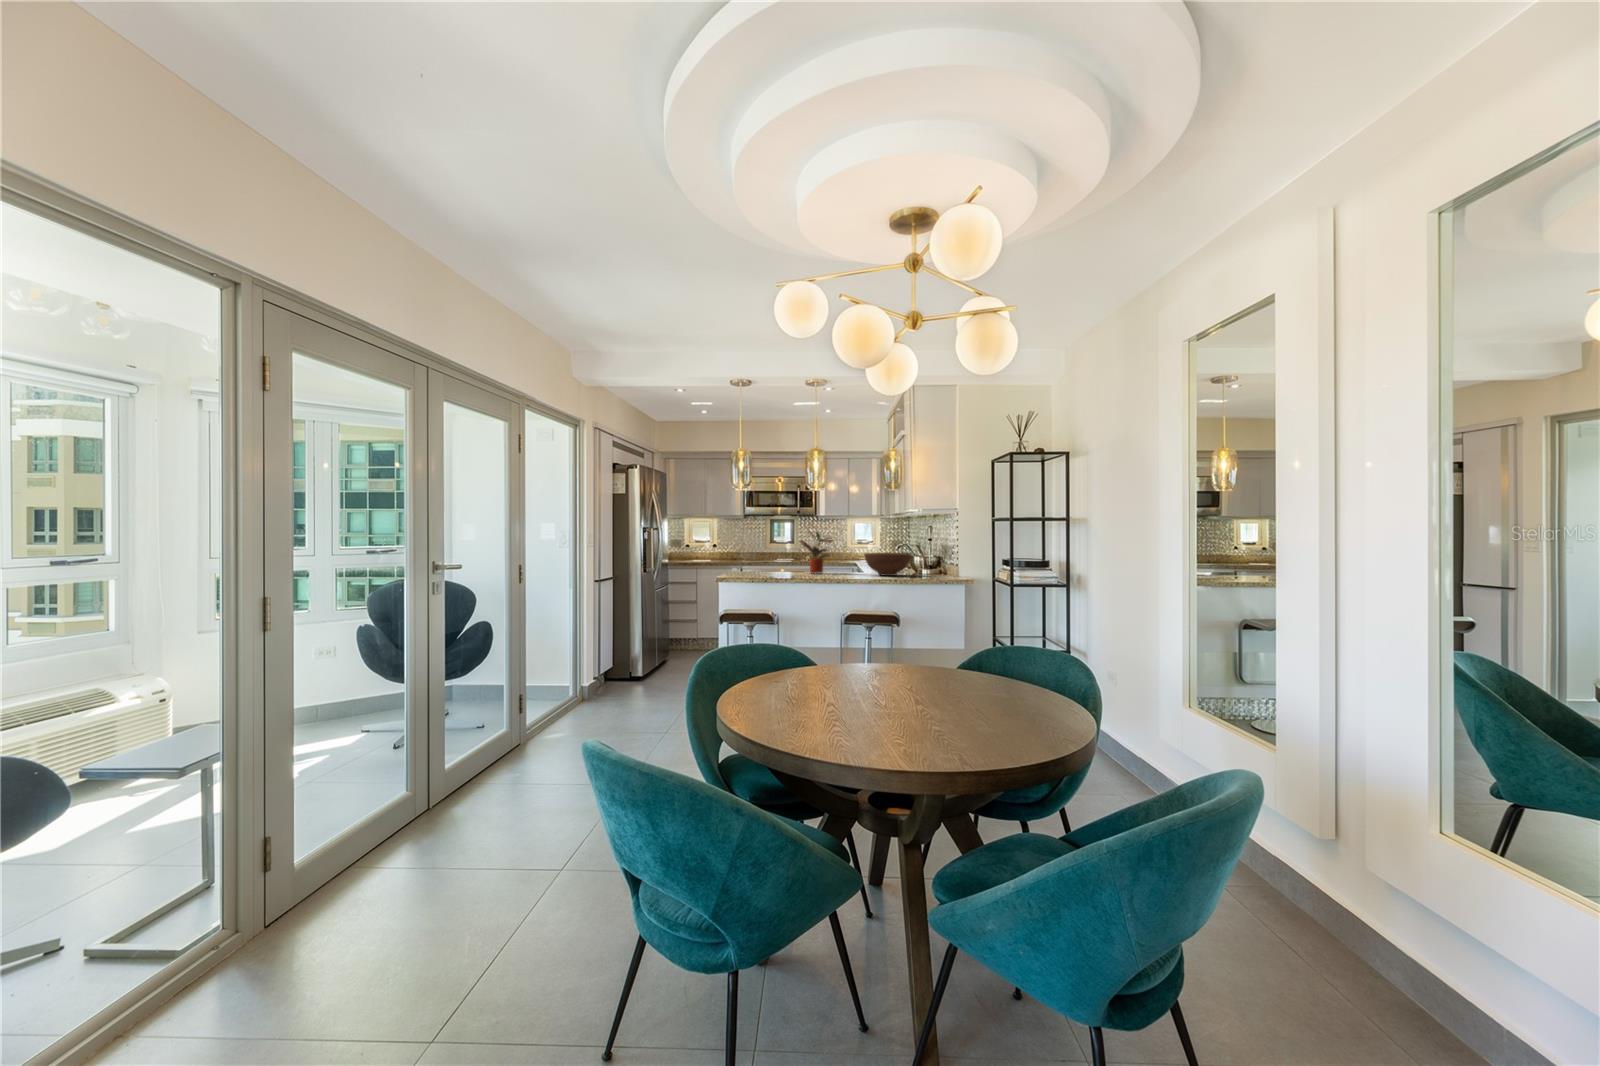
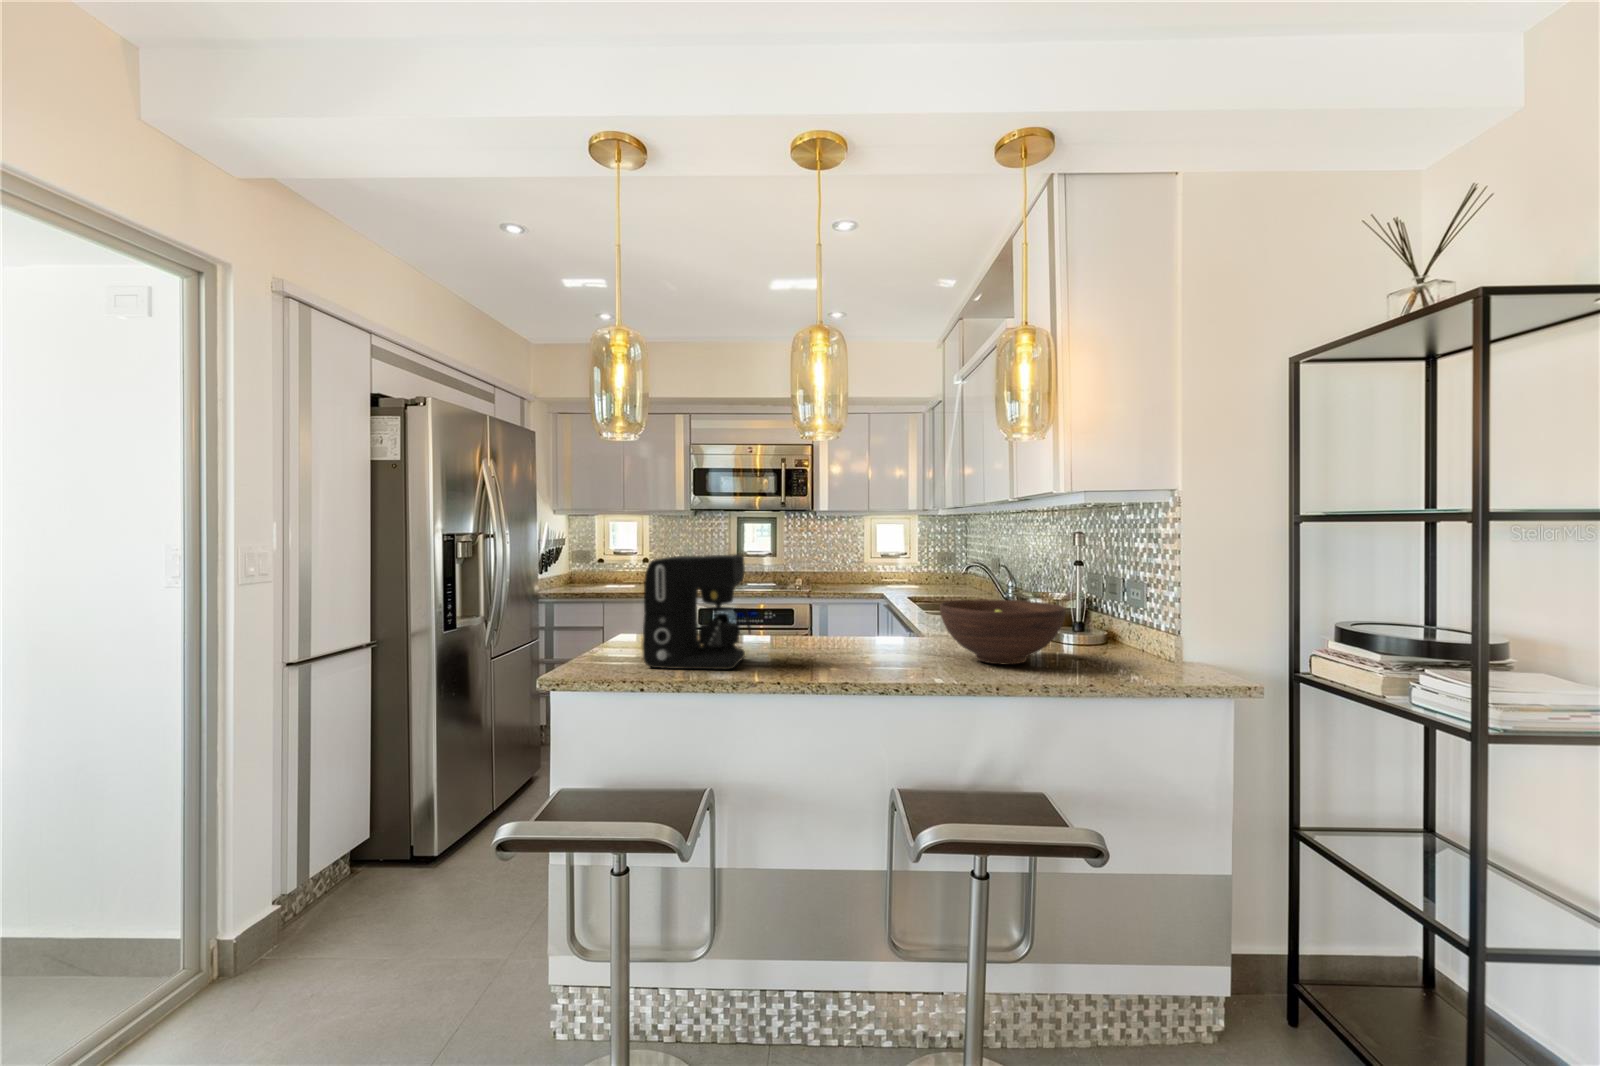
potted plant: present [800,530,833,573] -> none [772,538,859,651]
coffee maker: none [753,534,792,576] -> present [642,554,751,669]

